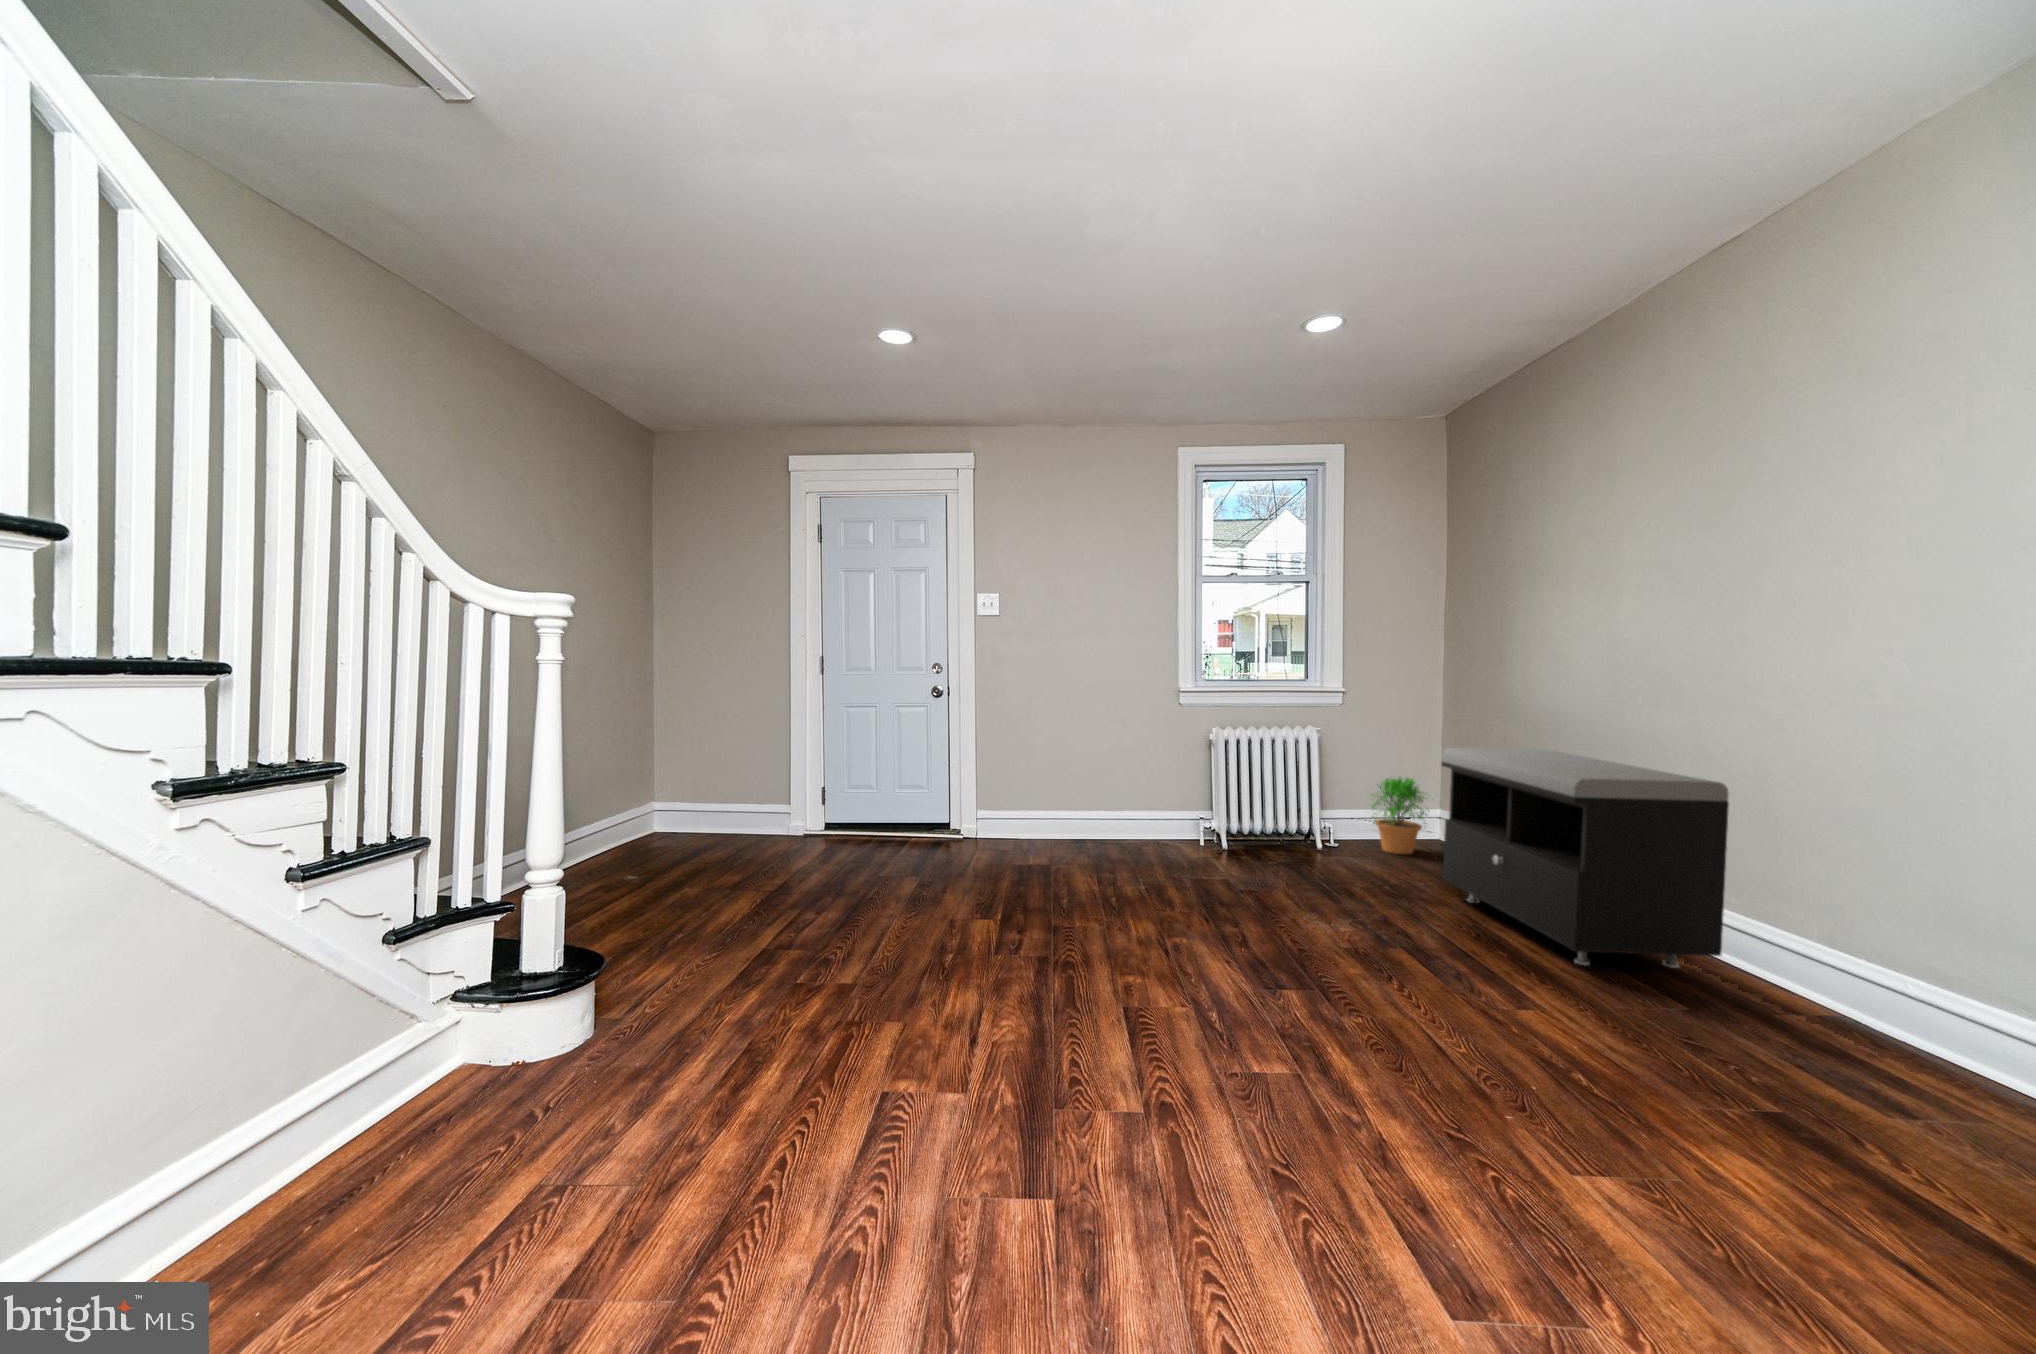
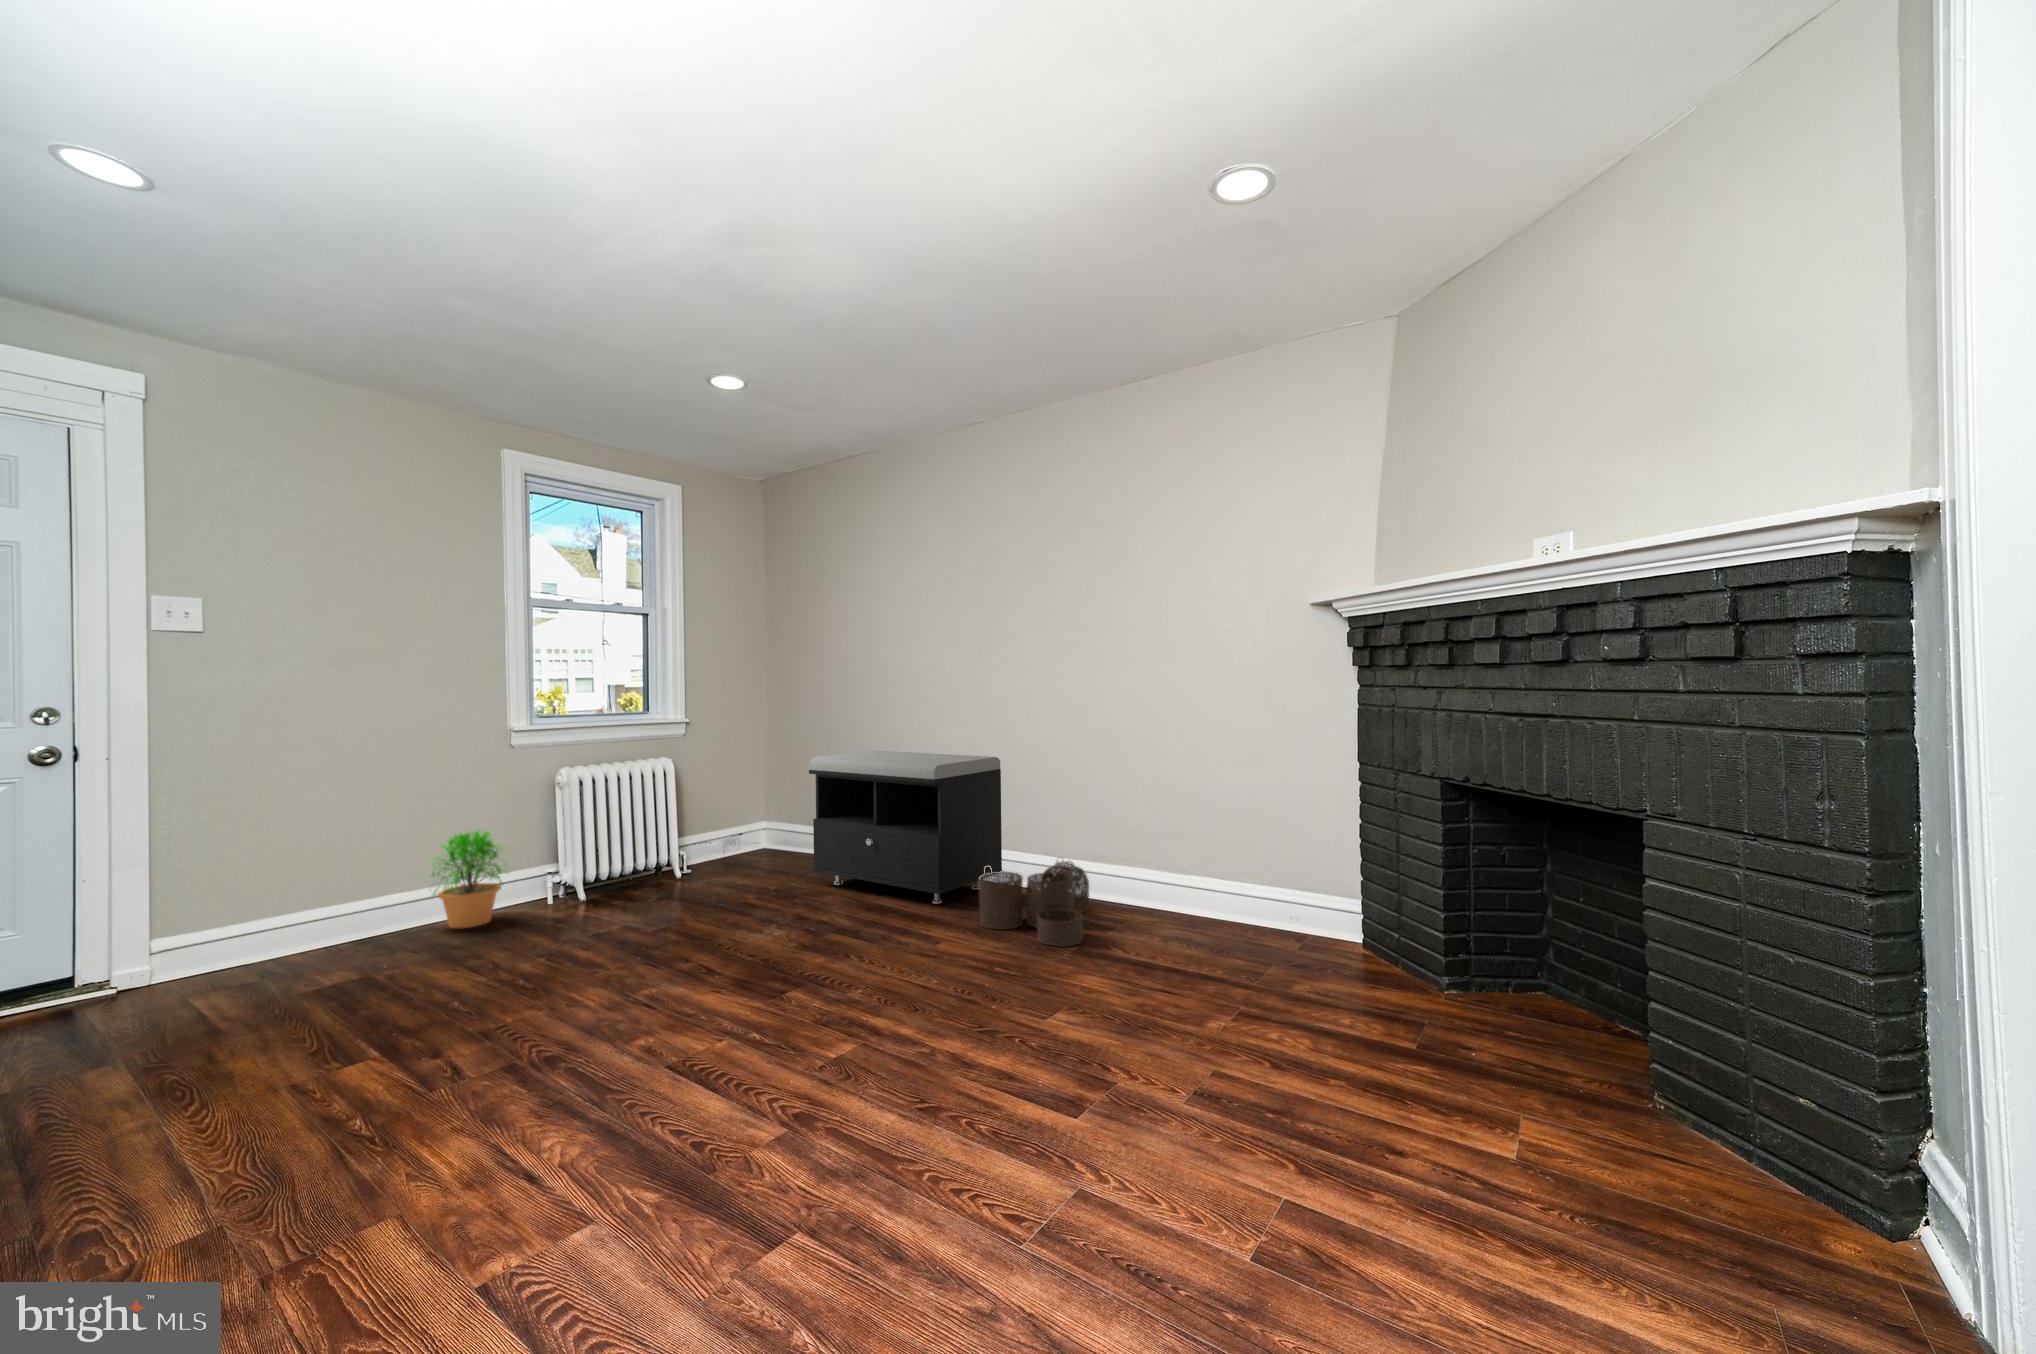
potted plant: present [1371,777,1427,854] -> present [430,830,506,928]
woven basket: none [1614,933,1875,1106] -> present [979,861,1089,947]

